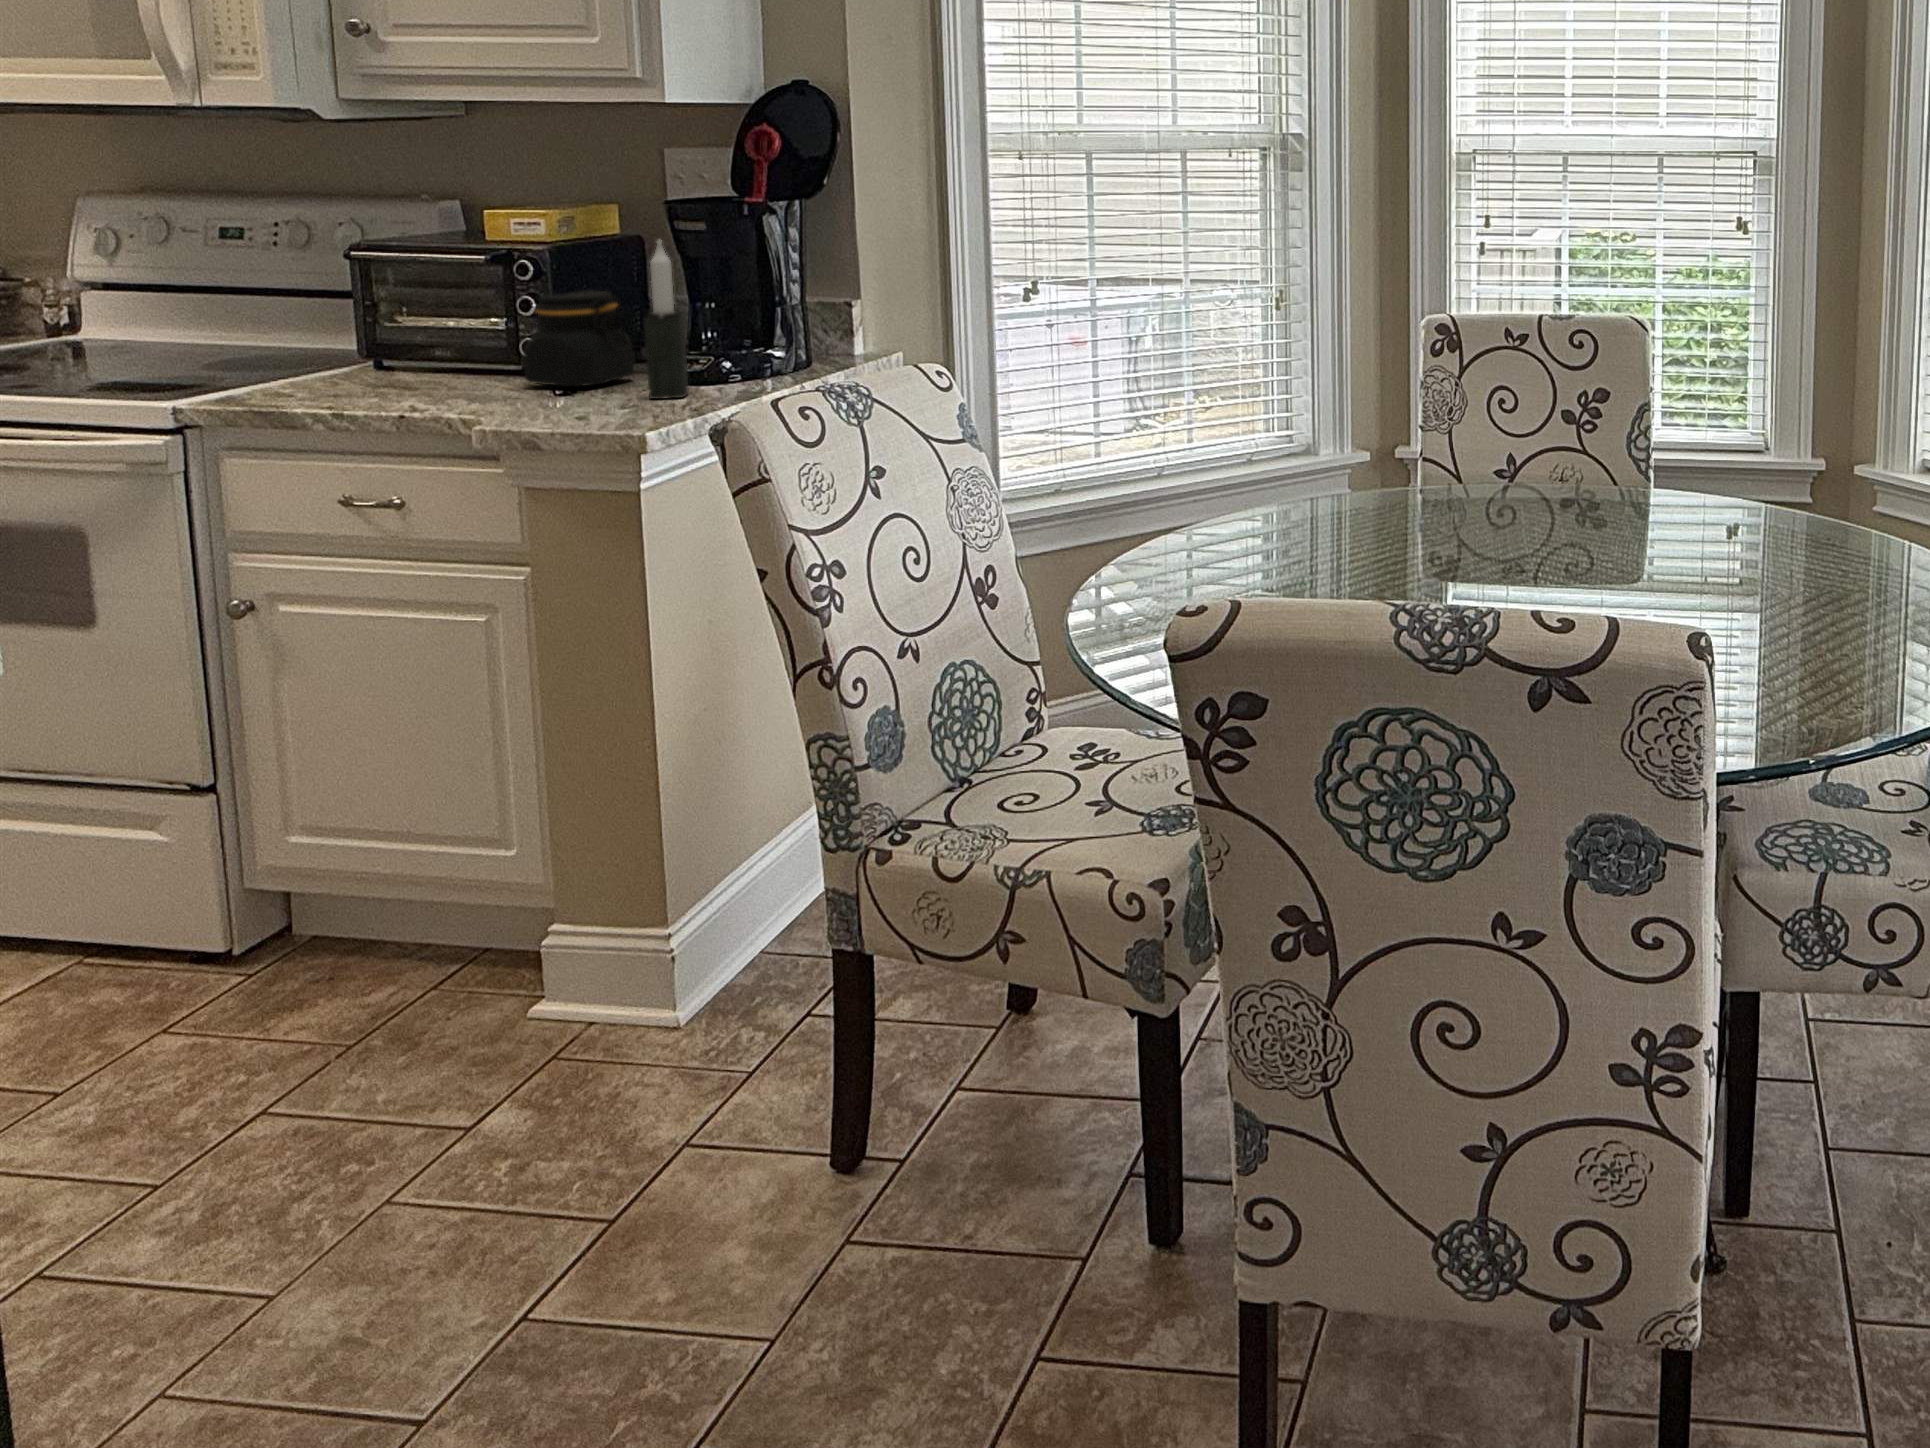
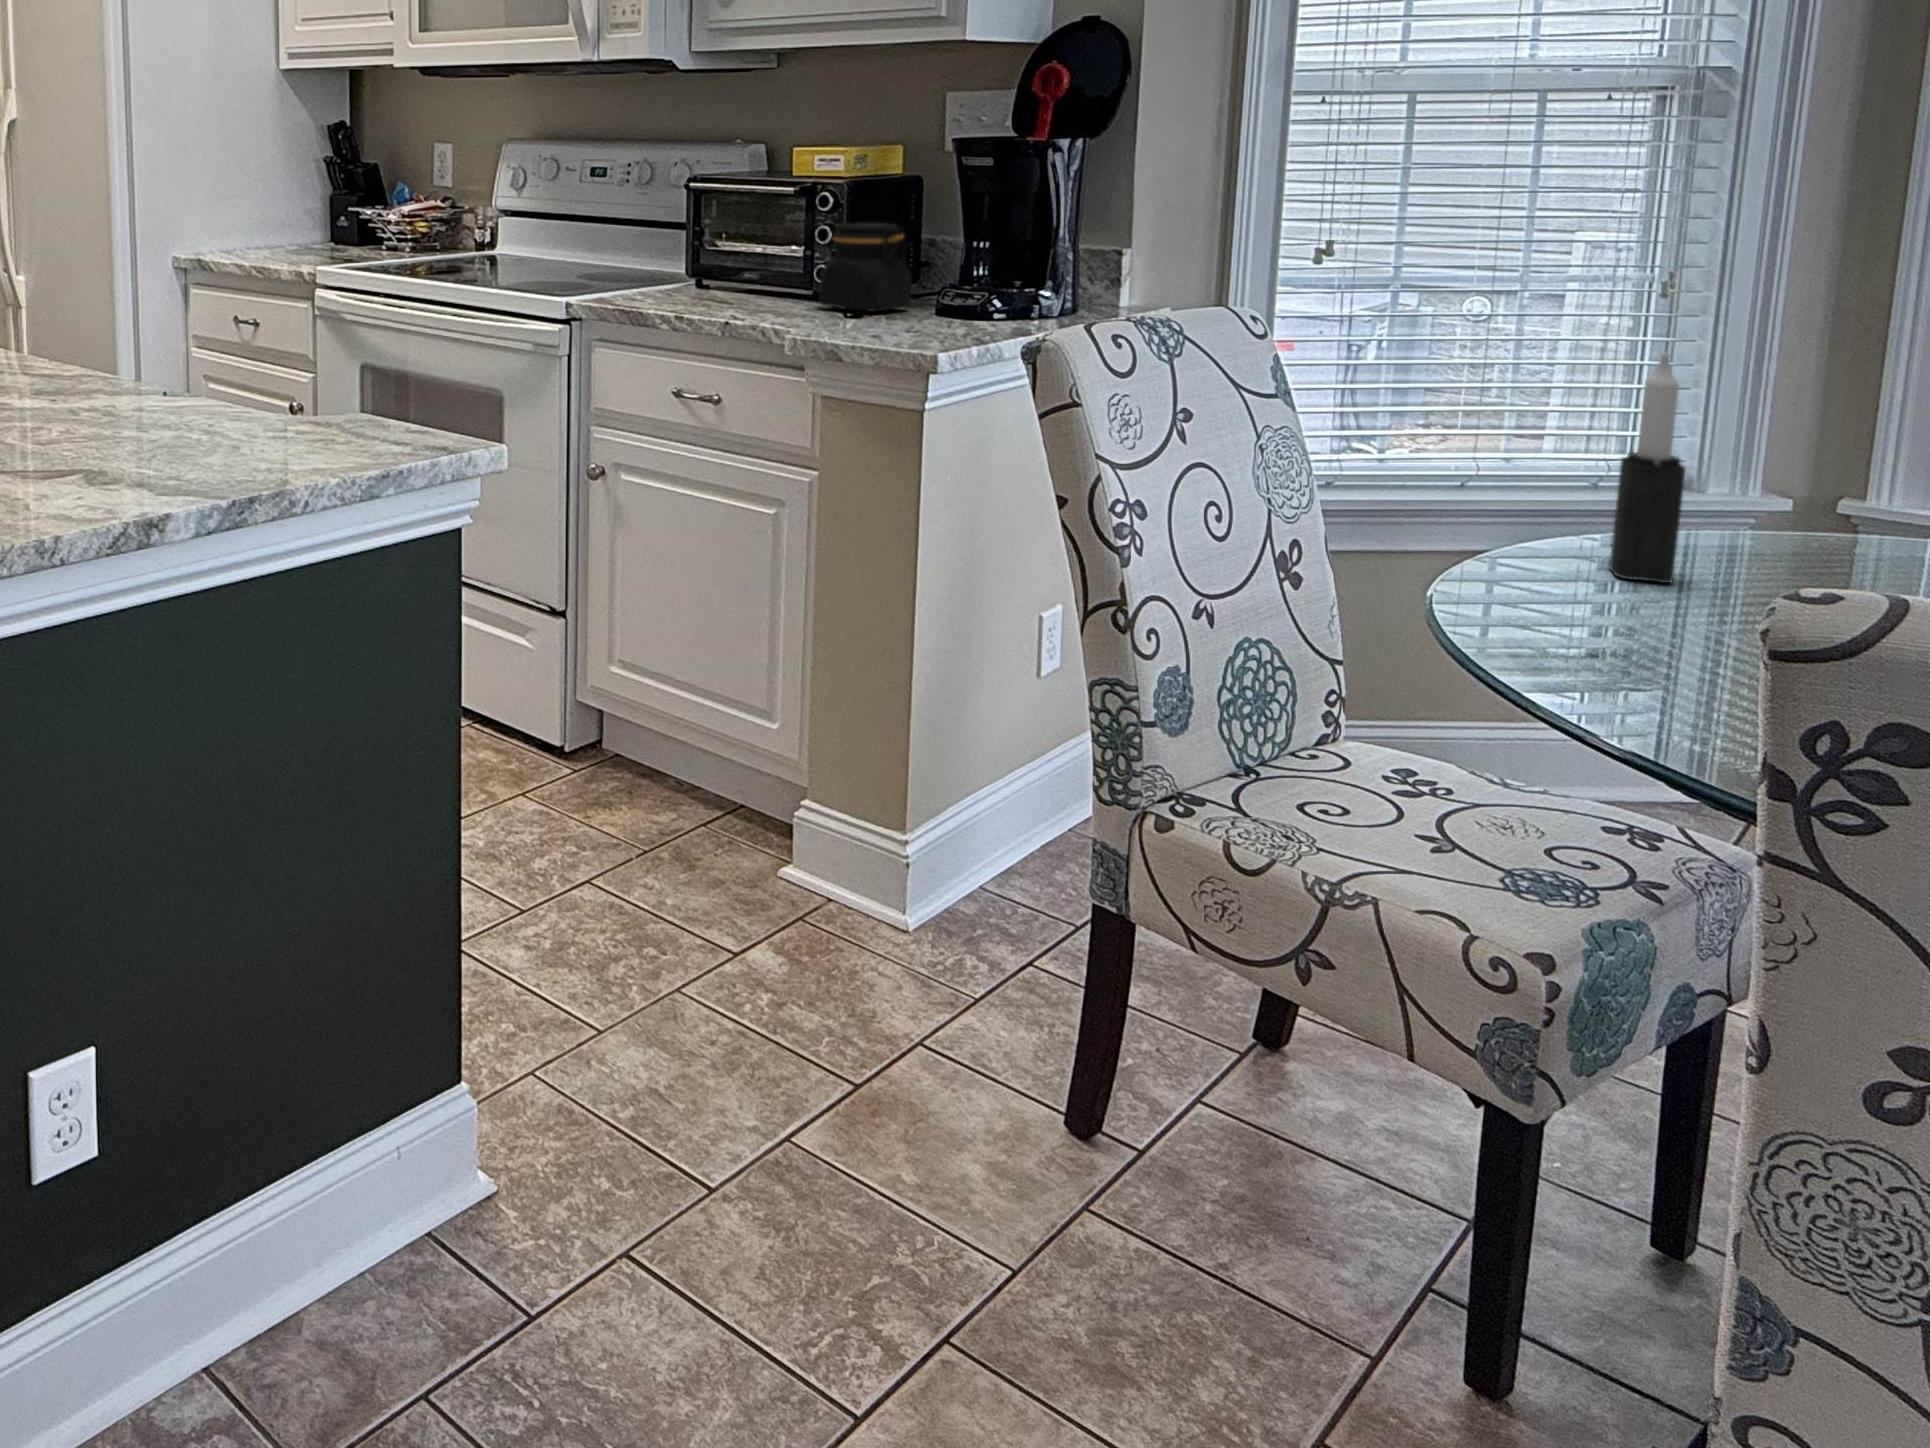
candle: present [644,240,689,399] -> present [1610,352,1686,583]

